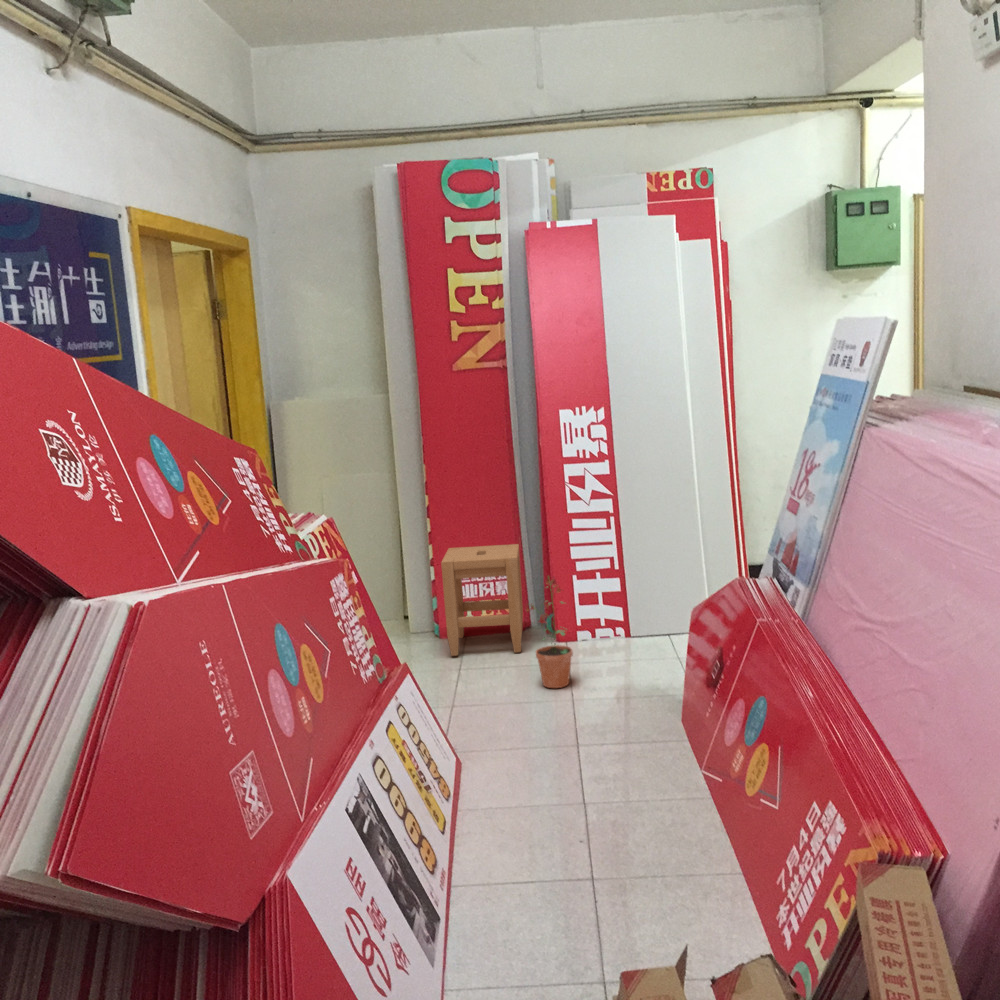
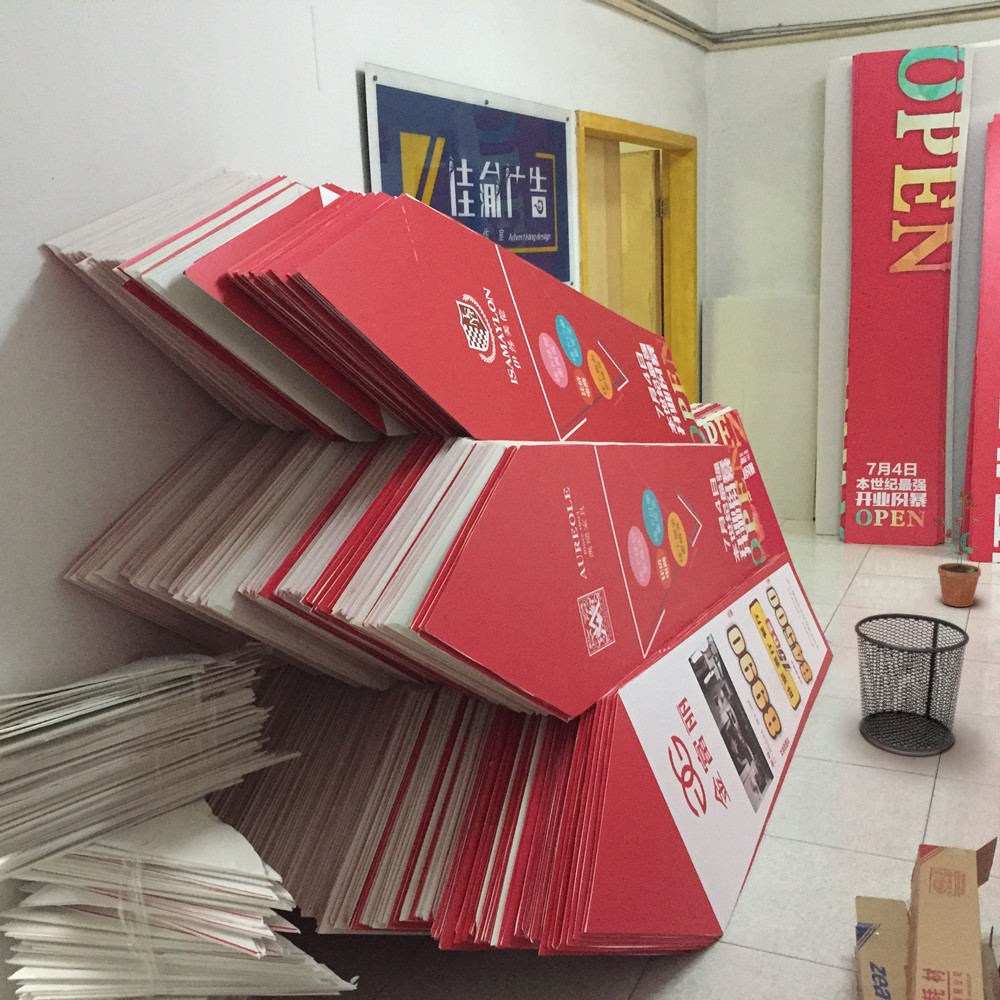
stool: present [441,544,523,656] -> none [848,455,942,567]
waste bin: none [490,708,593,851] -> present [855,613,969,753]

